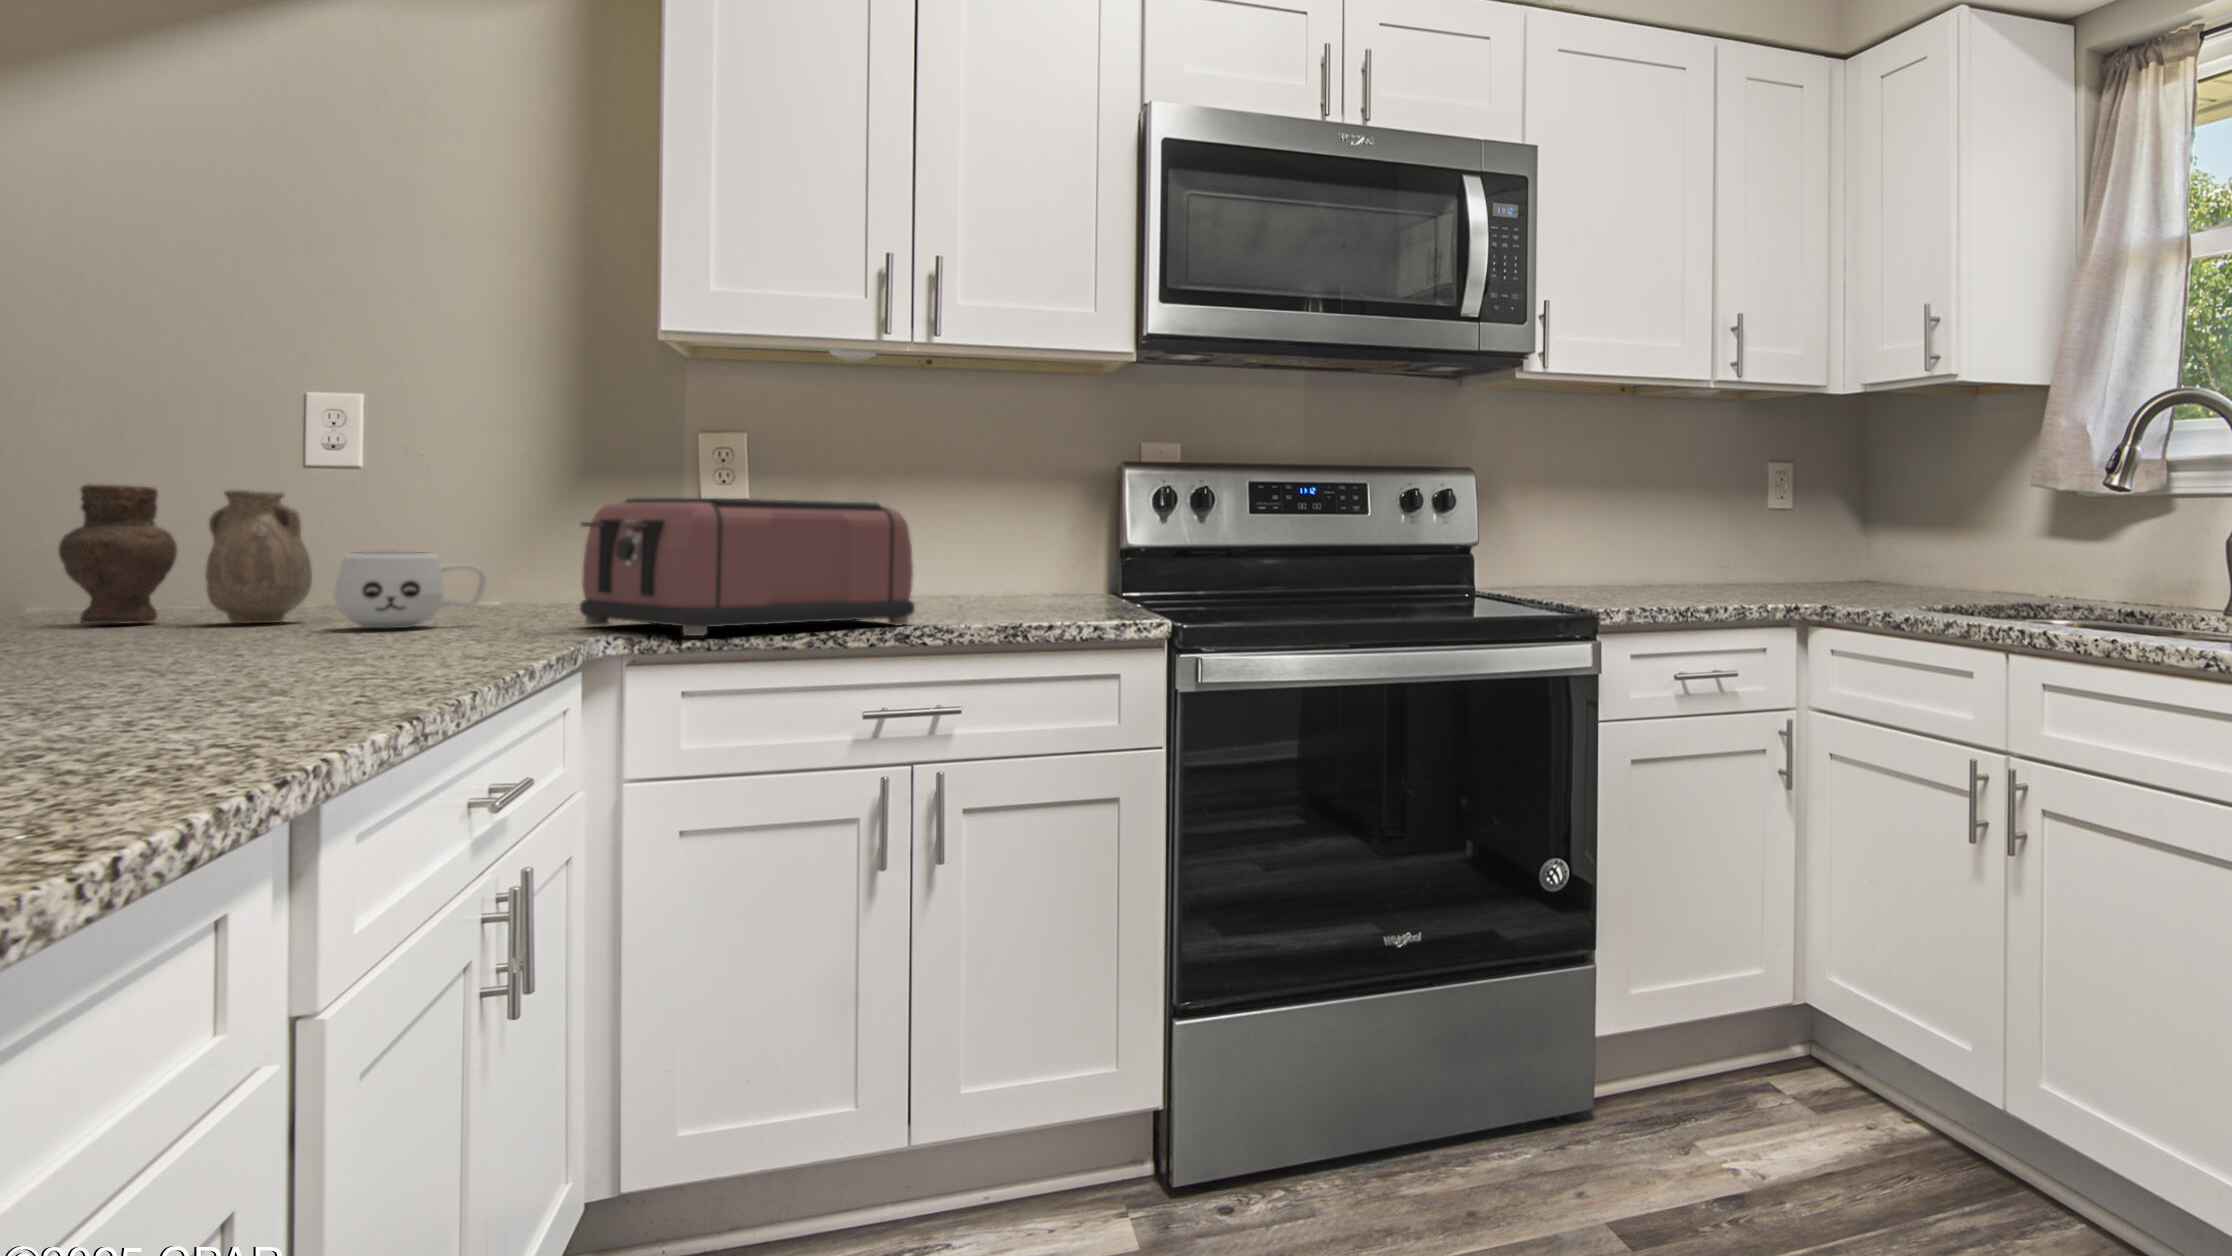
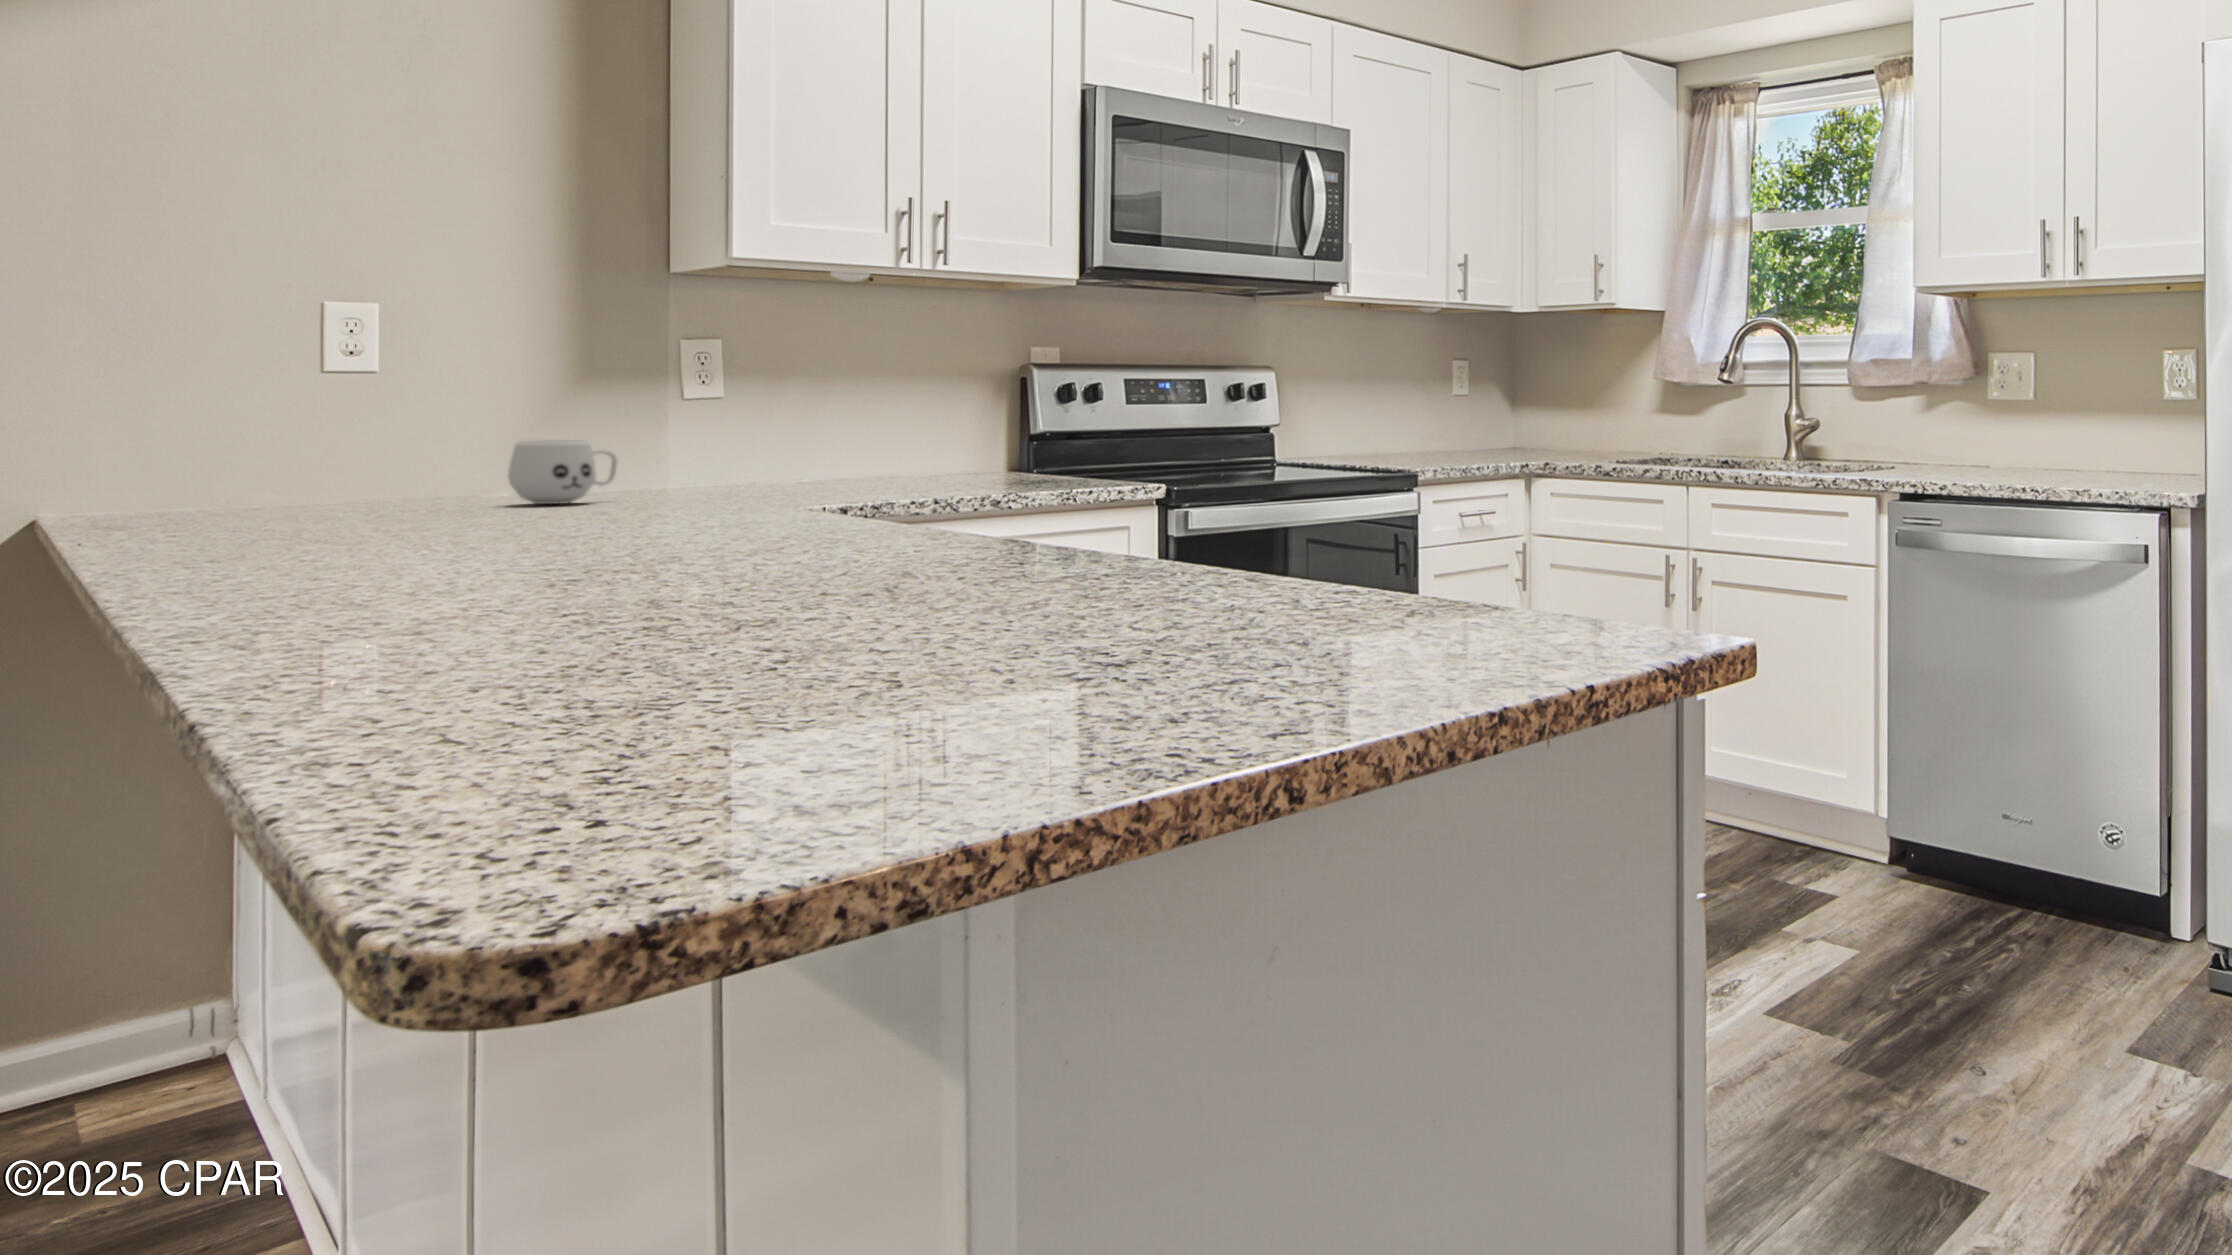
vase: present [59,484,312,624] -> none [199,384,434,510]
toaster: present [580,498,915,636] -> none [711,394,972,499]

